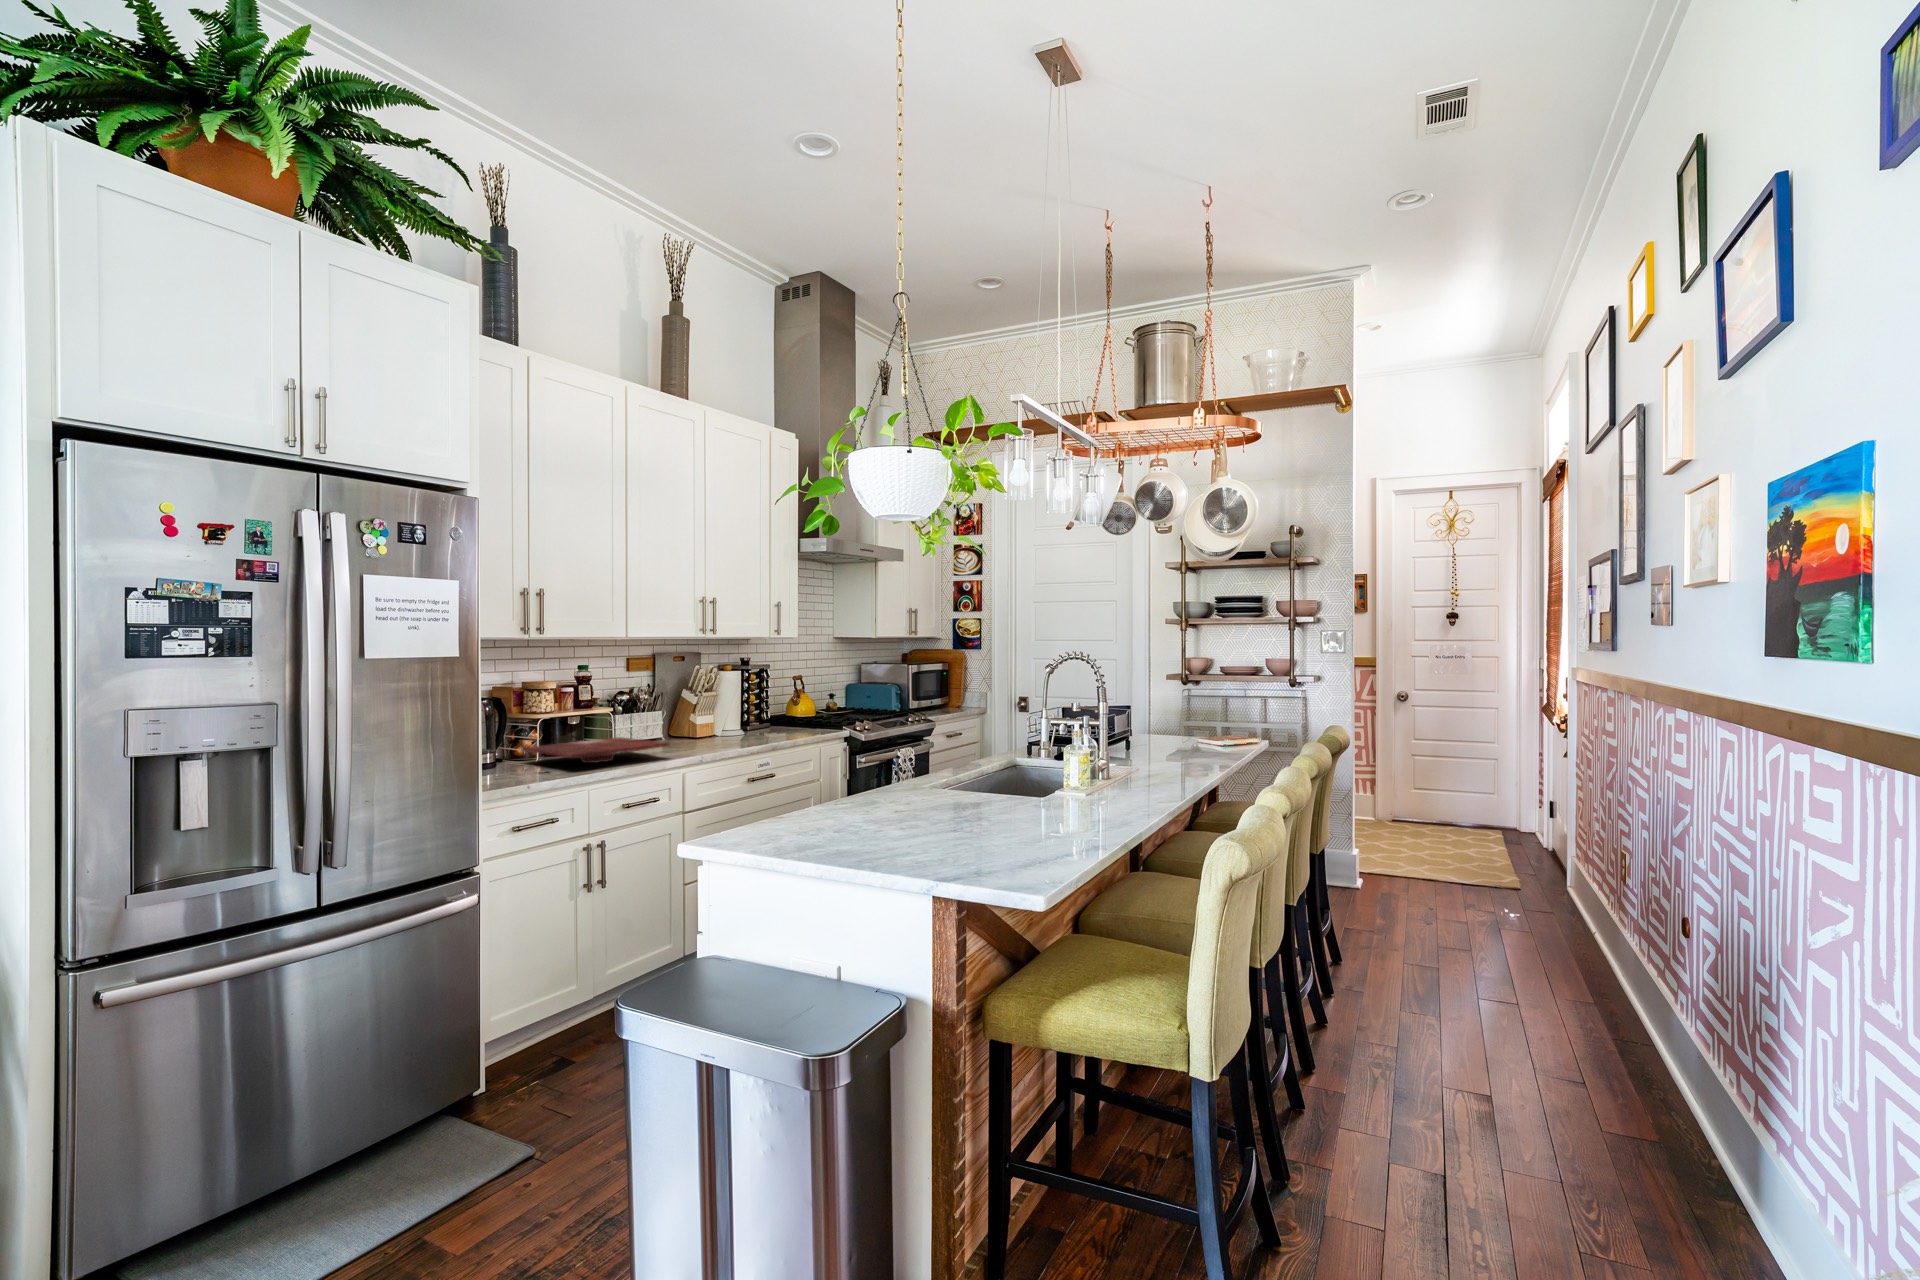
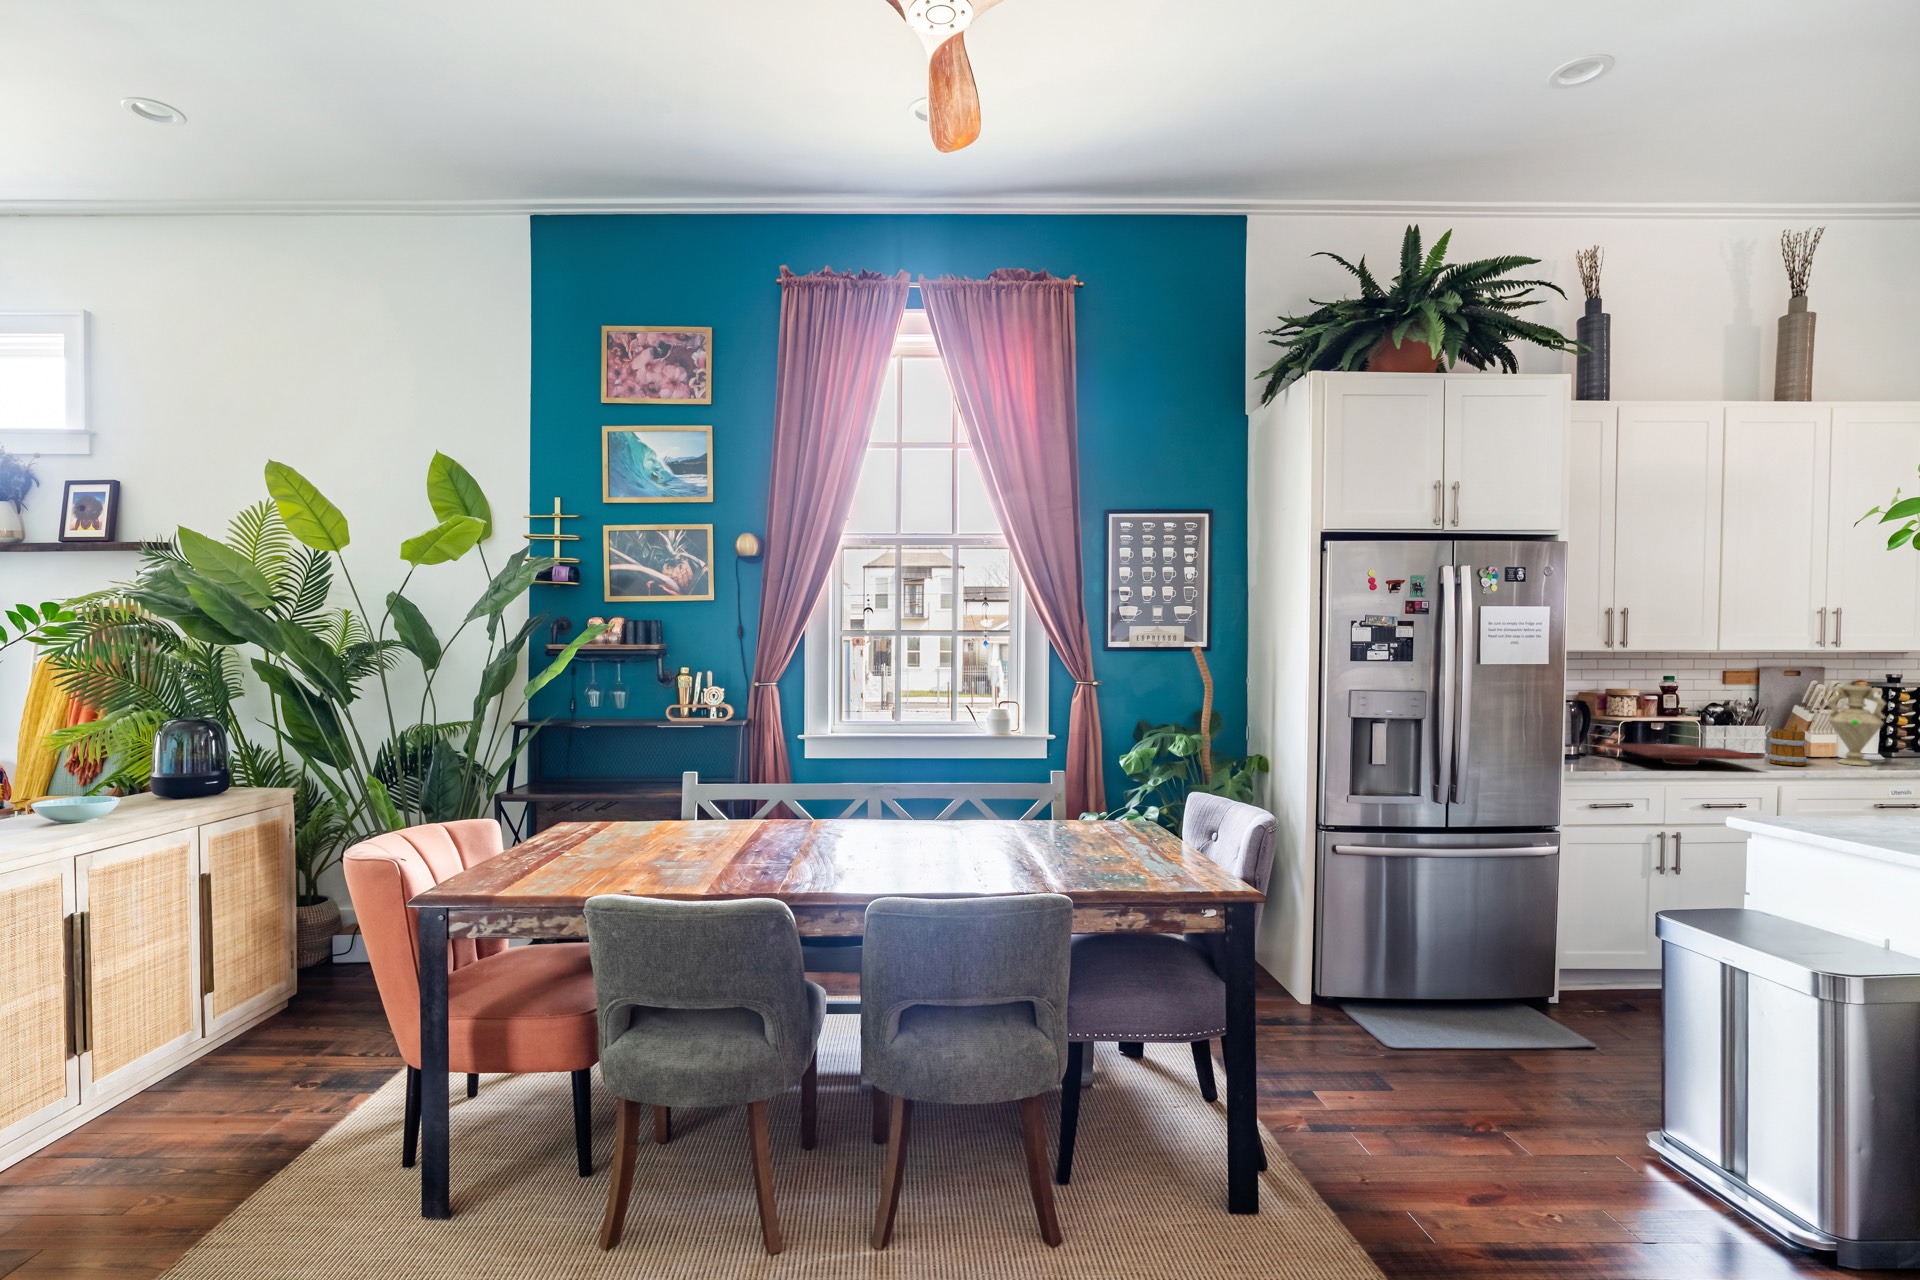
vase: none [710,667,751,741] -> present [1828,685,1885,765]
mug: none [670,707,699,749] -> present [1769,724,1807,766]

